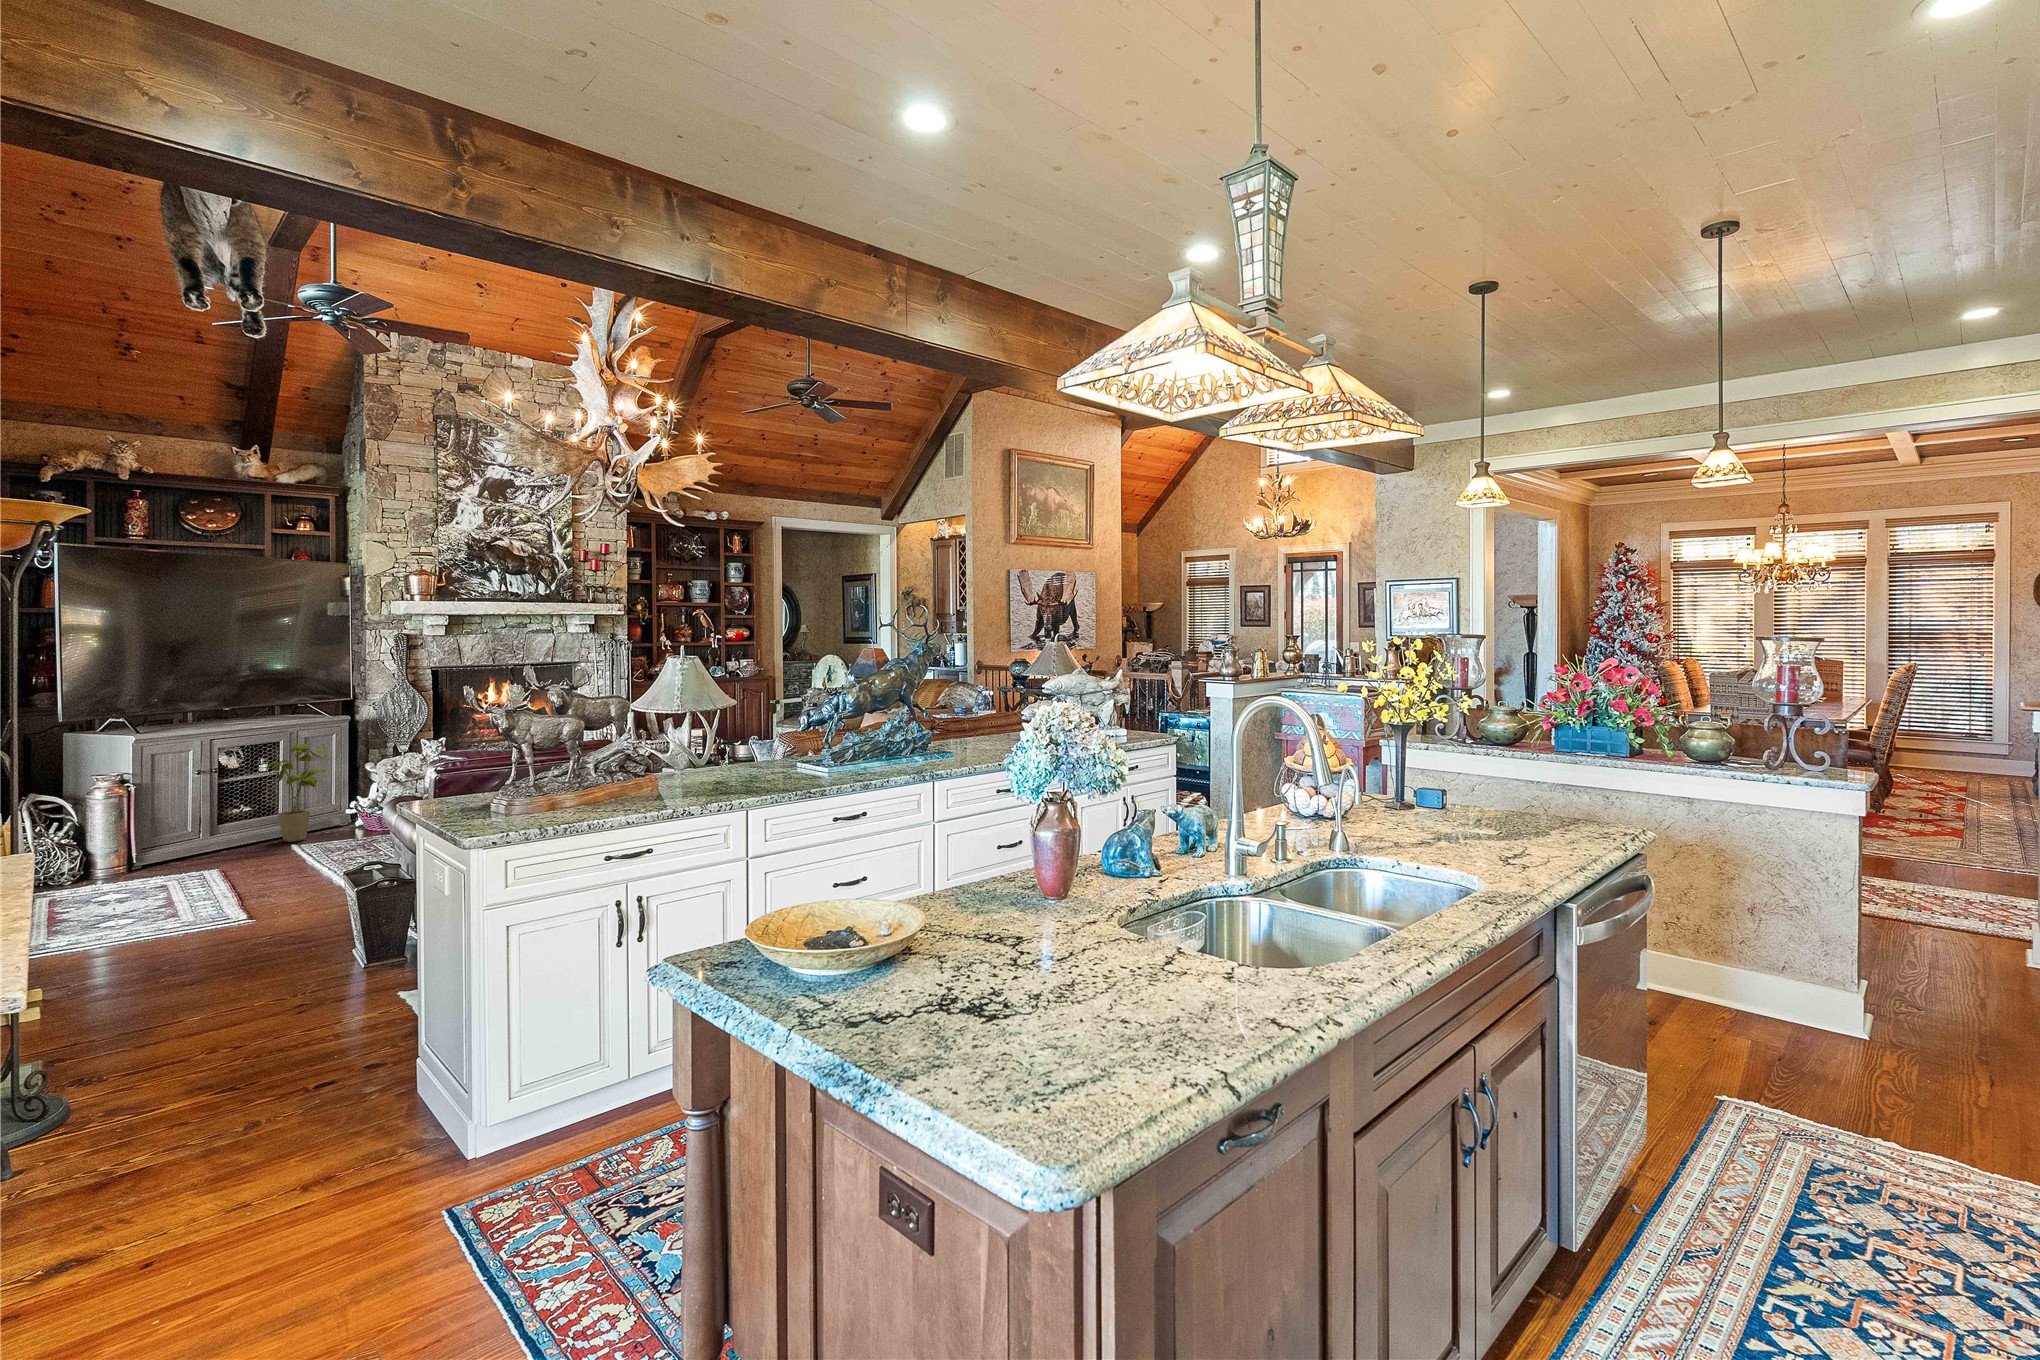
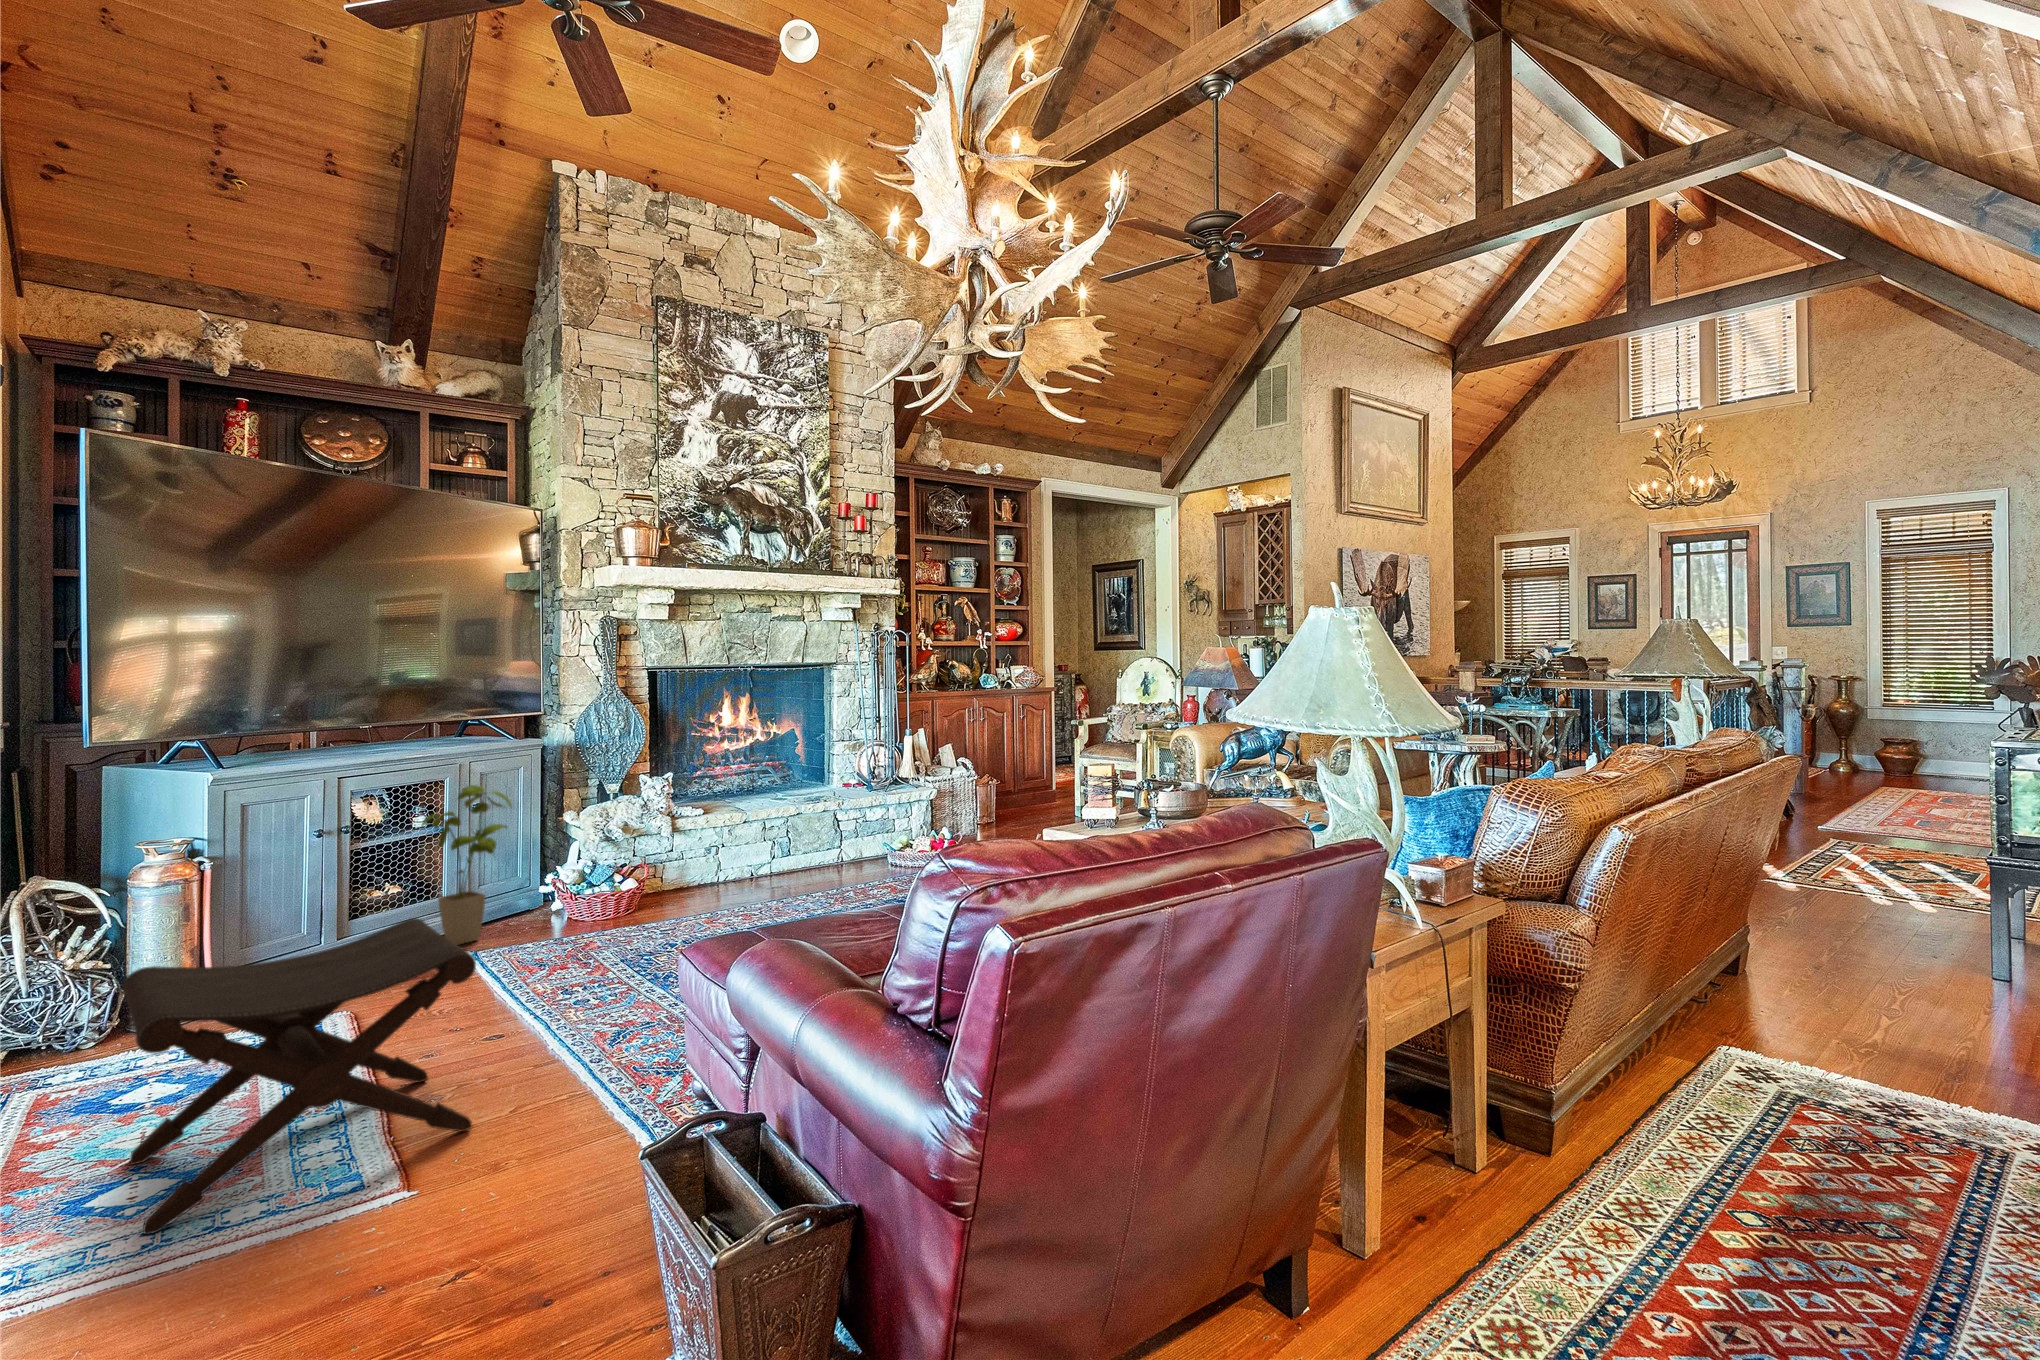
footstool: none [109,809,293,936] -> present [122,918,476,1235]

